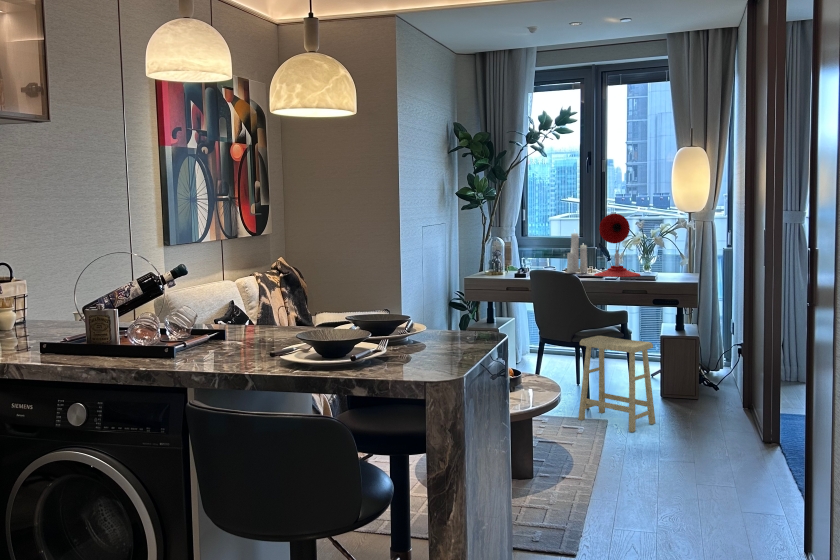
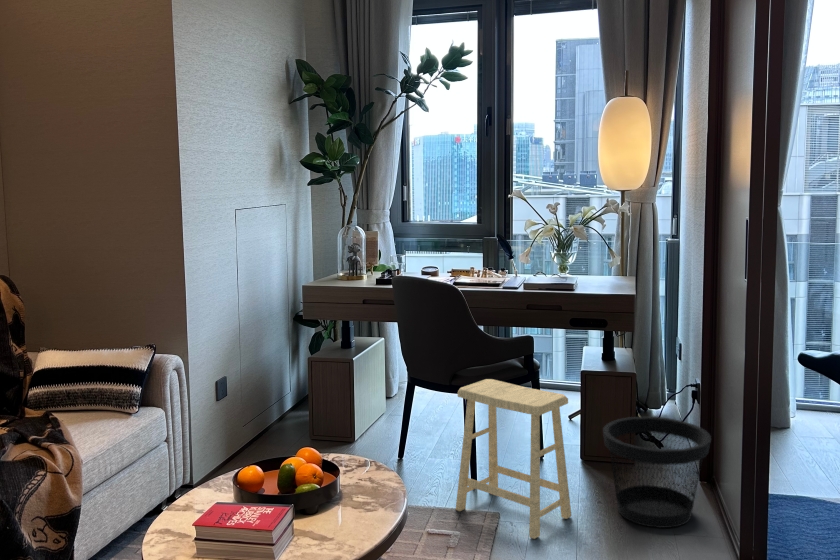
desk lamp: present [594,214,640,277] -> none [489,192,555,286]
candle: present [567,233,587,273] -> none [452,209,483,276]
wastebasket: none [676,362,748,429] -> present [603,417,711,528]

